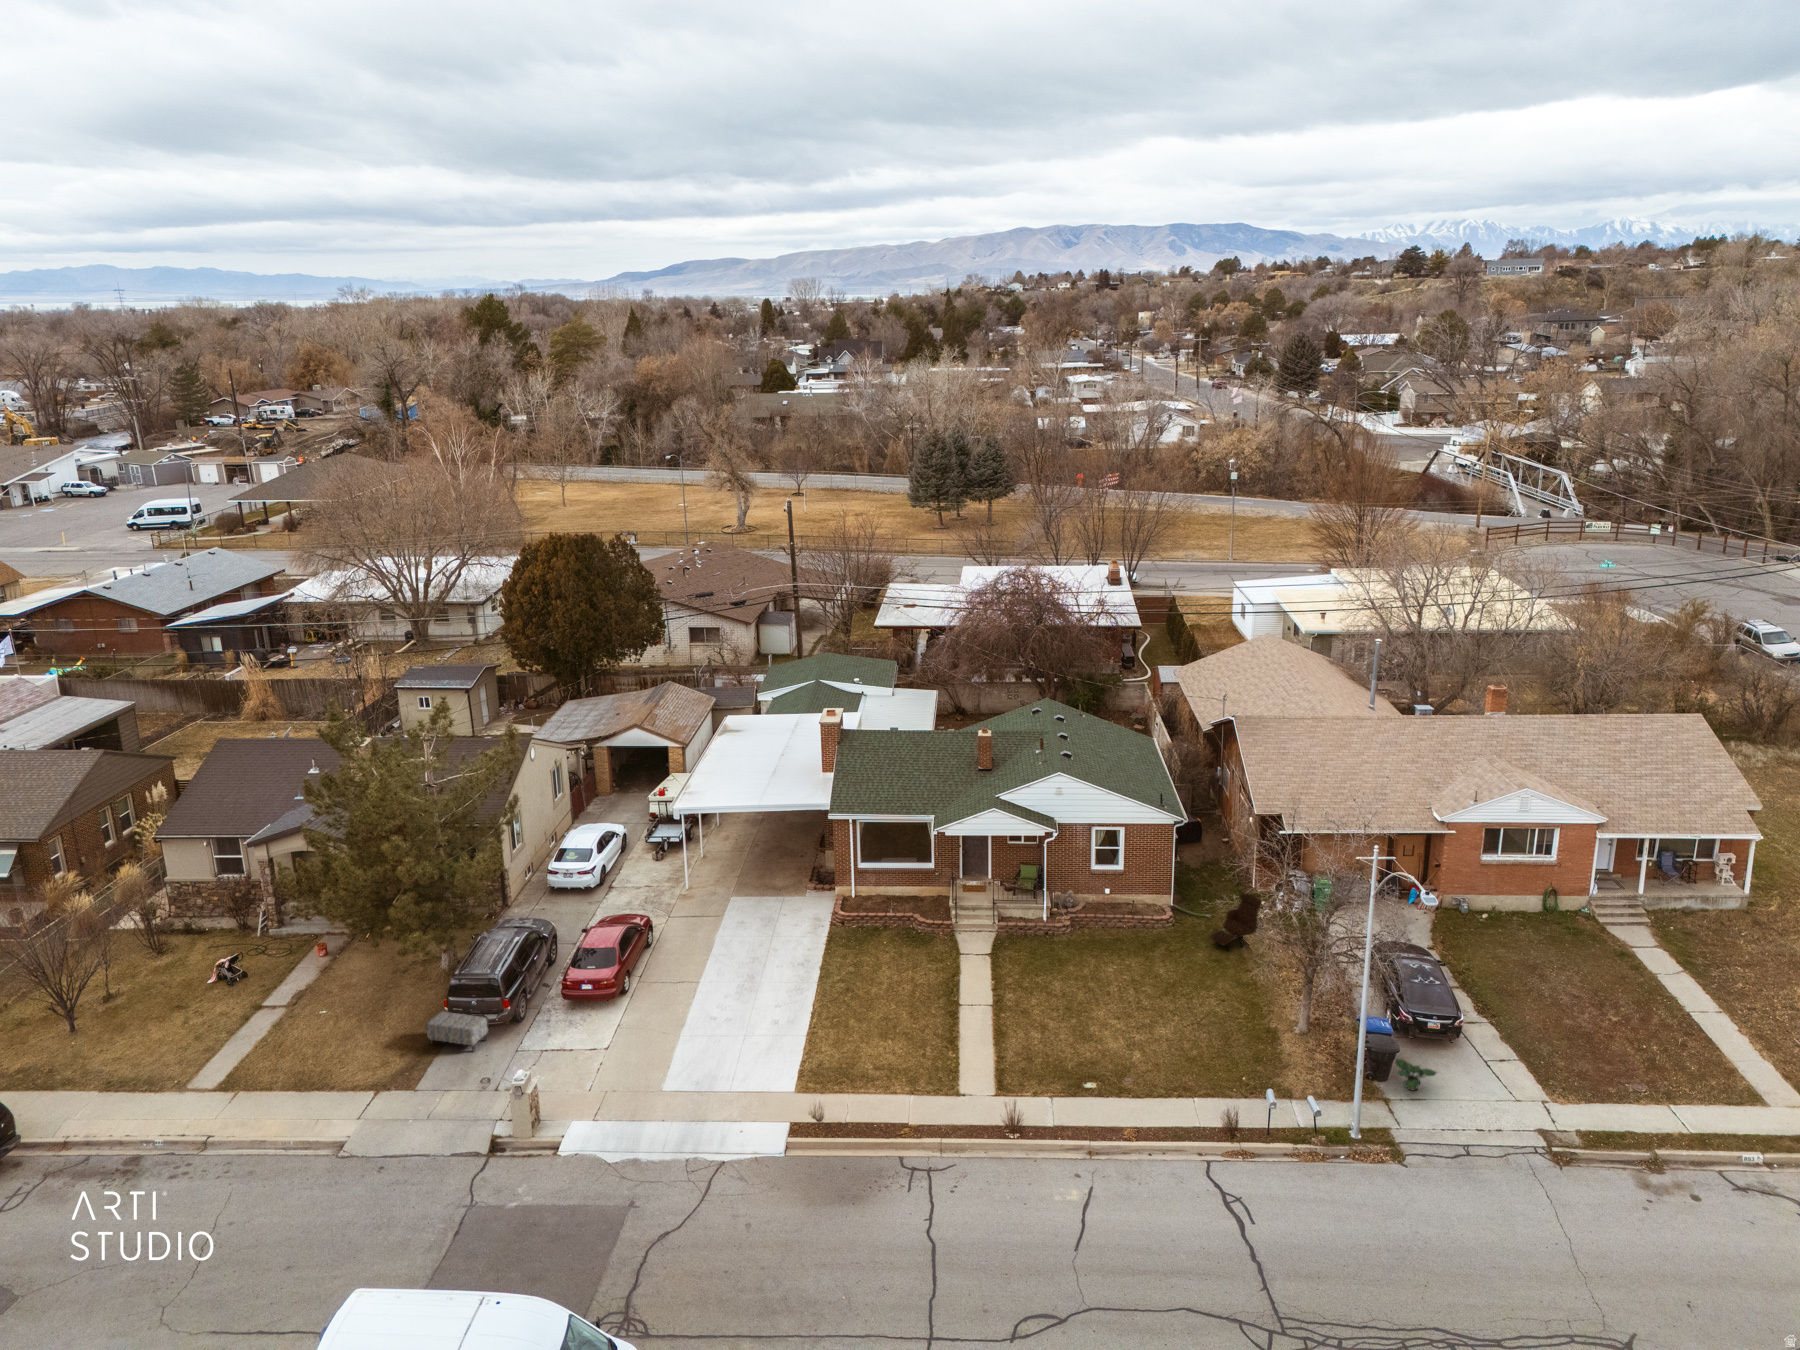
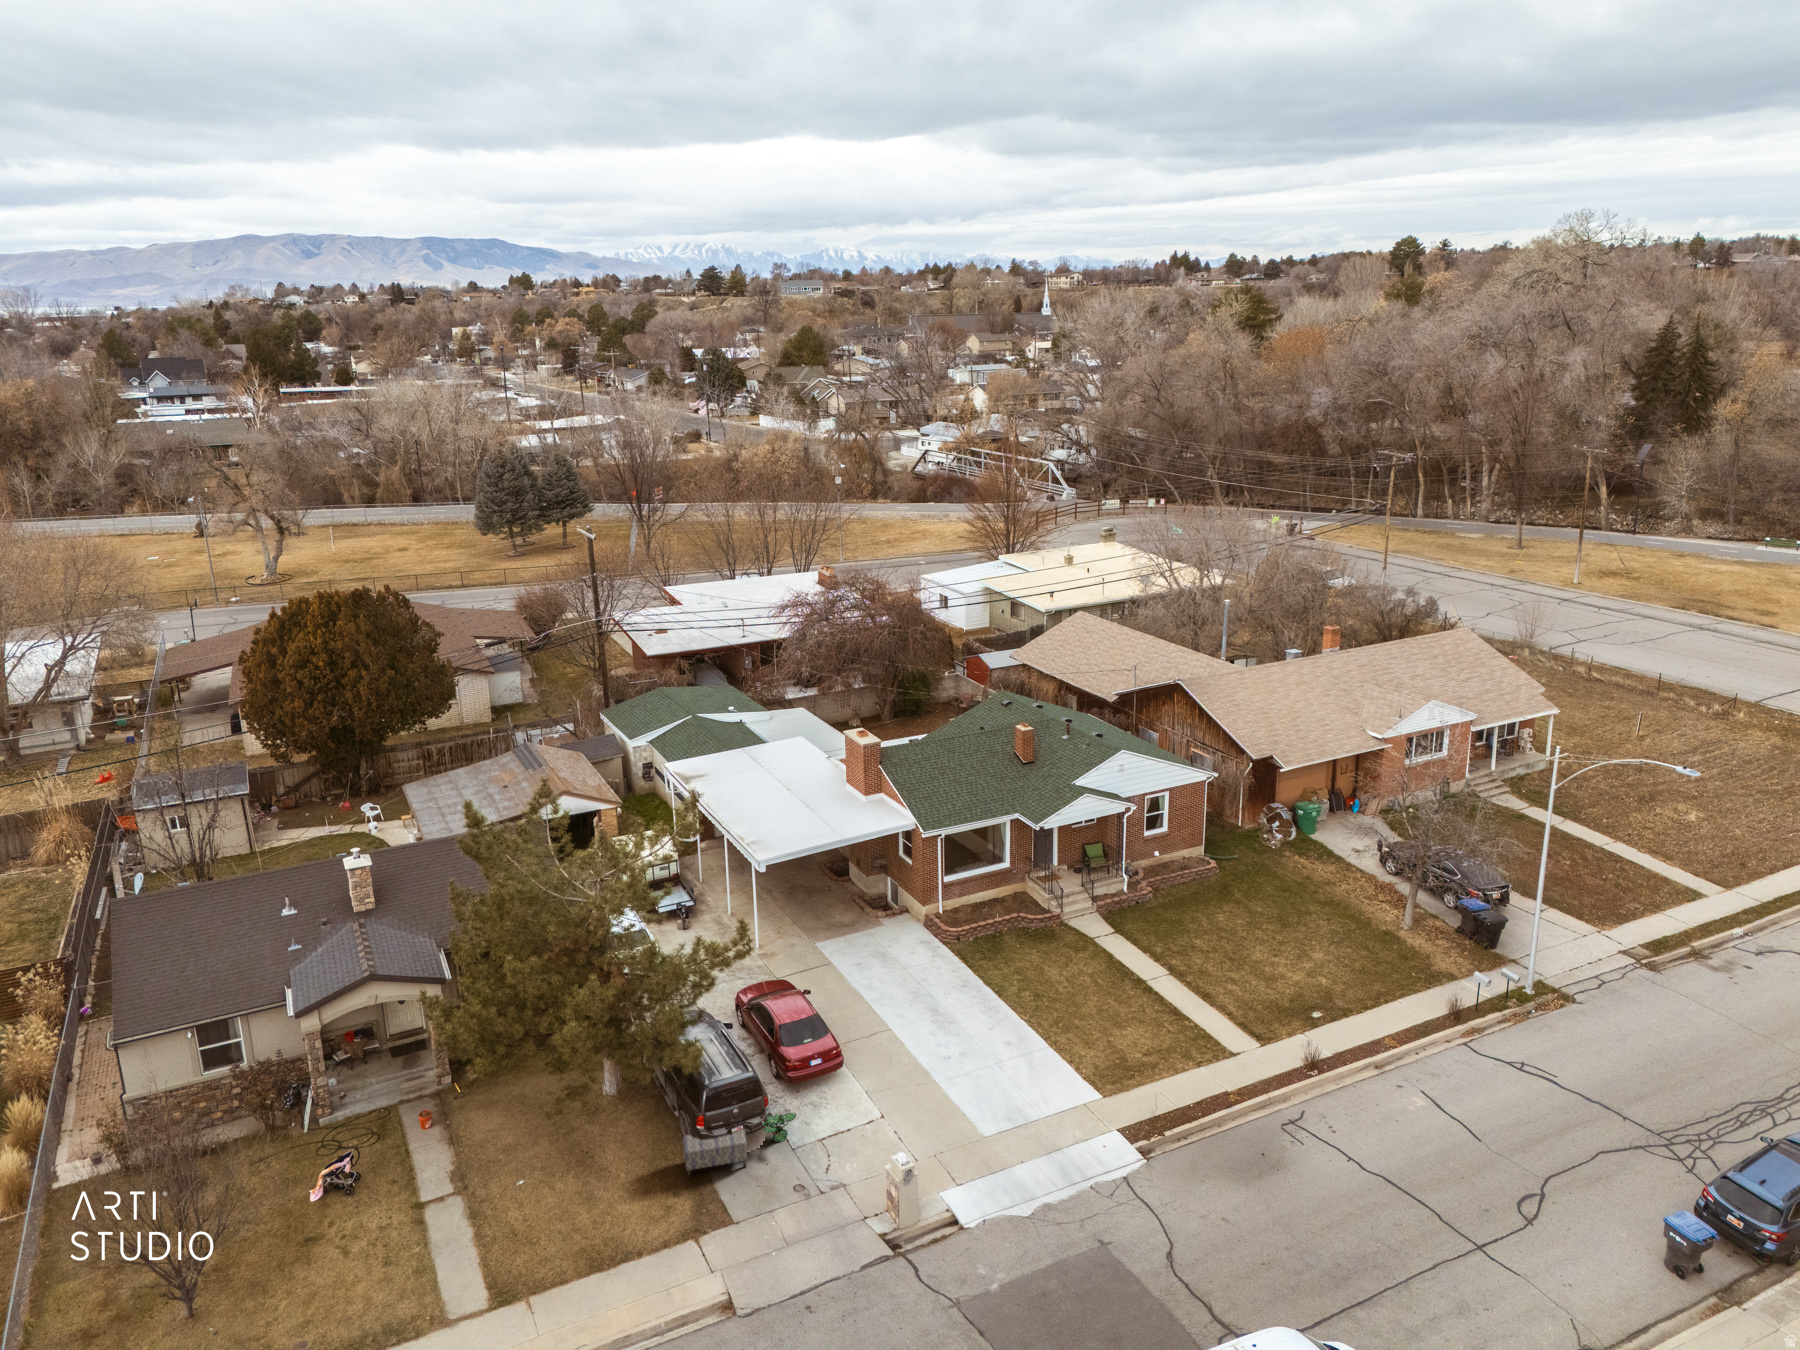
lounge chair: present [1211,893,1262,950] -> none [1264,828,1298,882]
potted plant: present [1395,1059,1436,1091] -> present [759,1113,796,1143]

